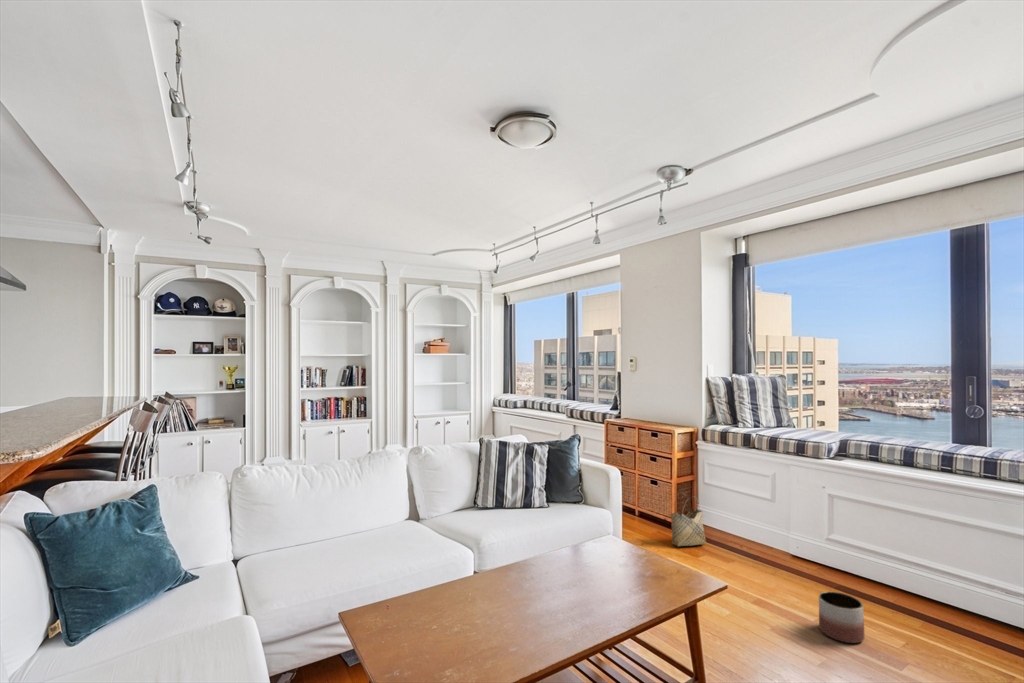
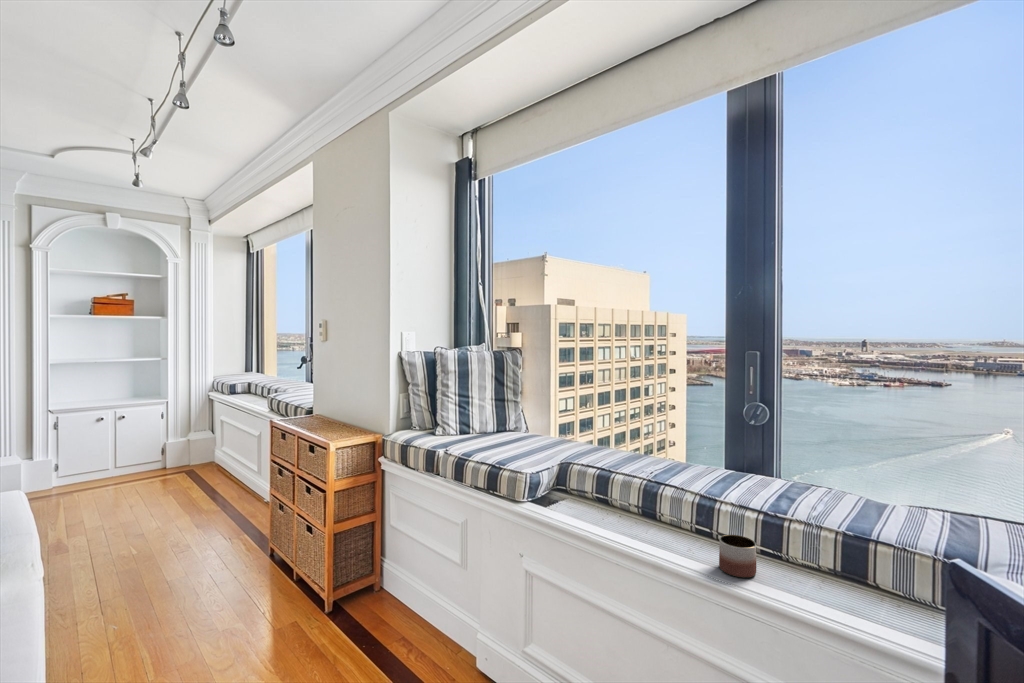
woven basket: present [671,493,706,546] -> none [558,460,588,513]

